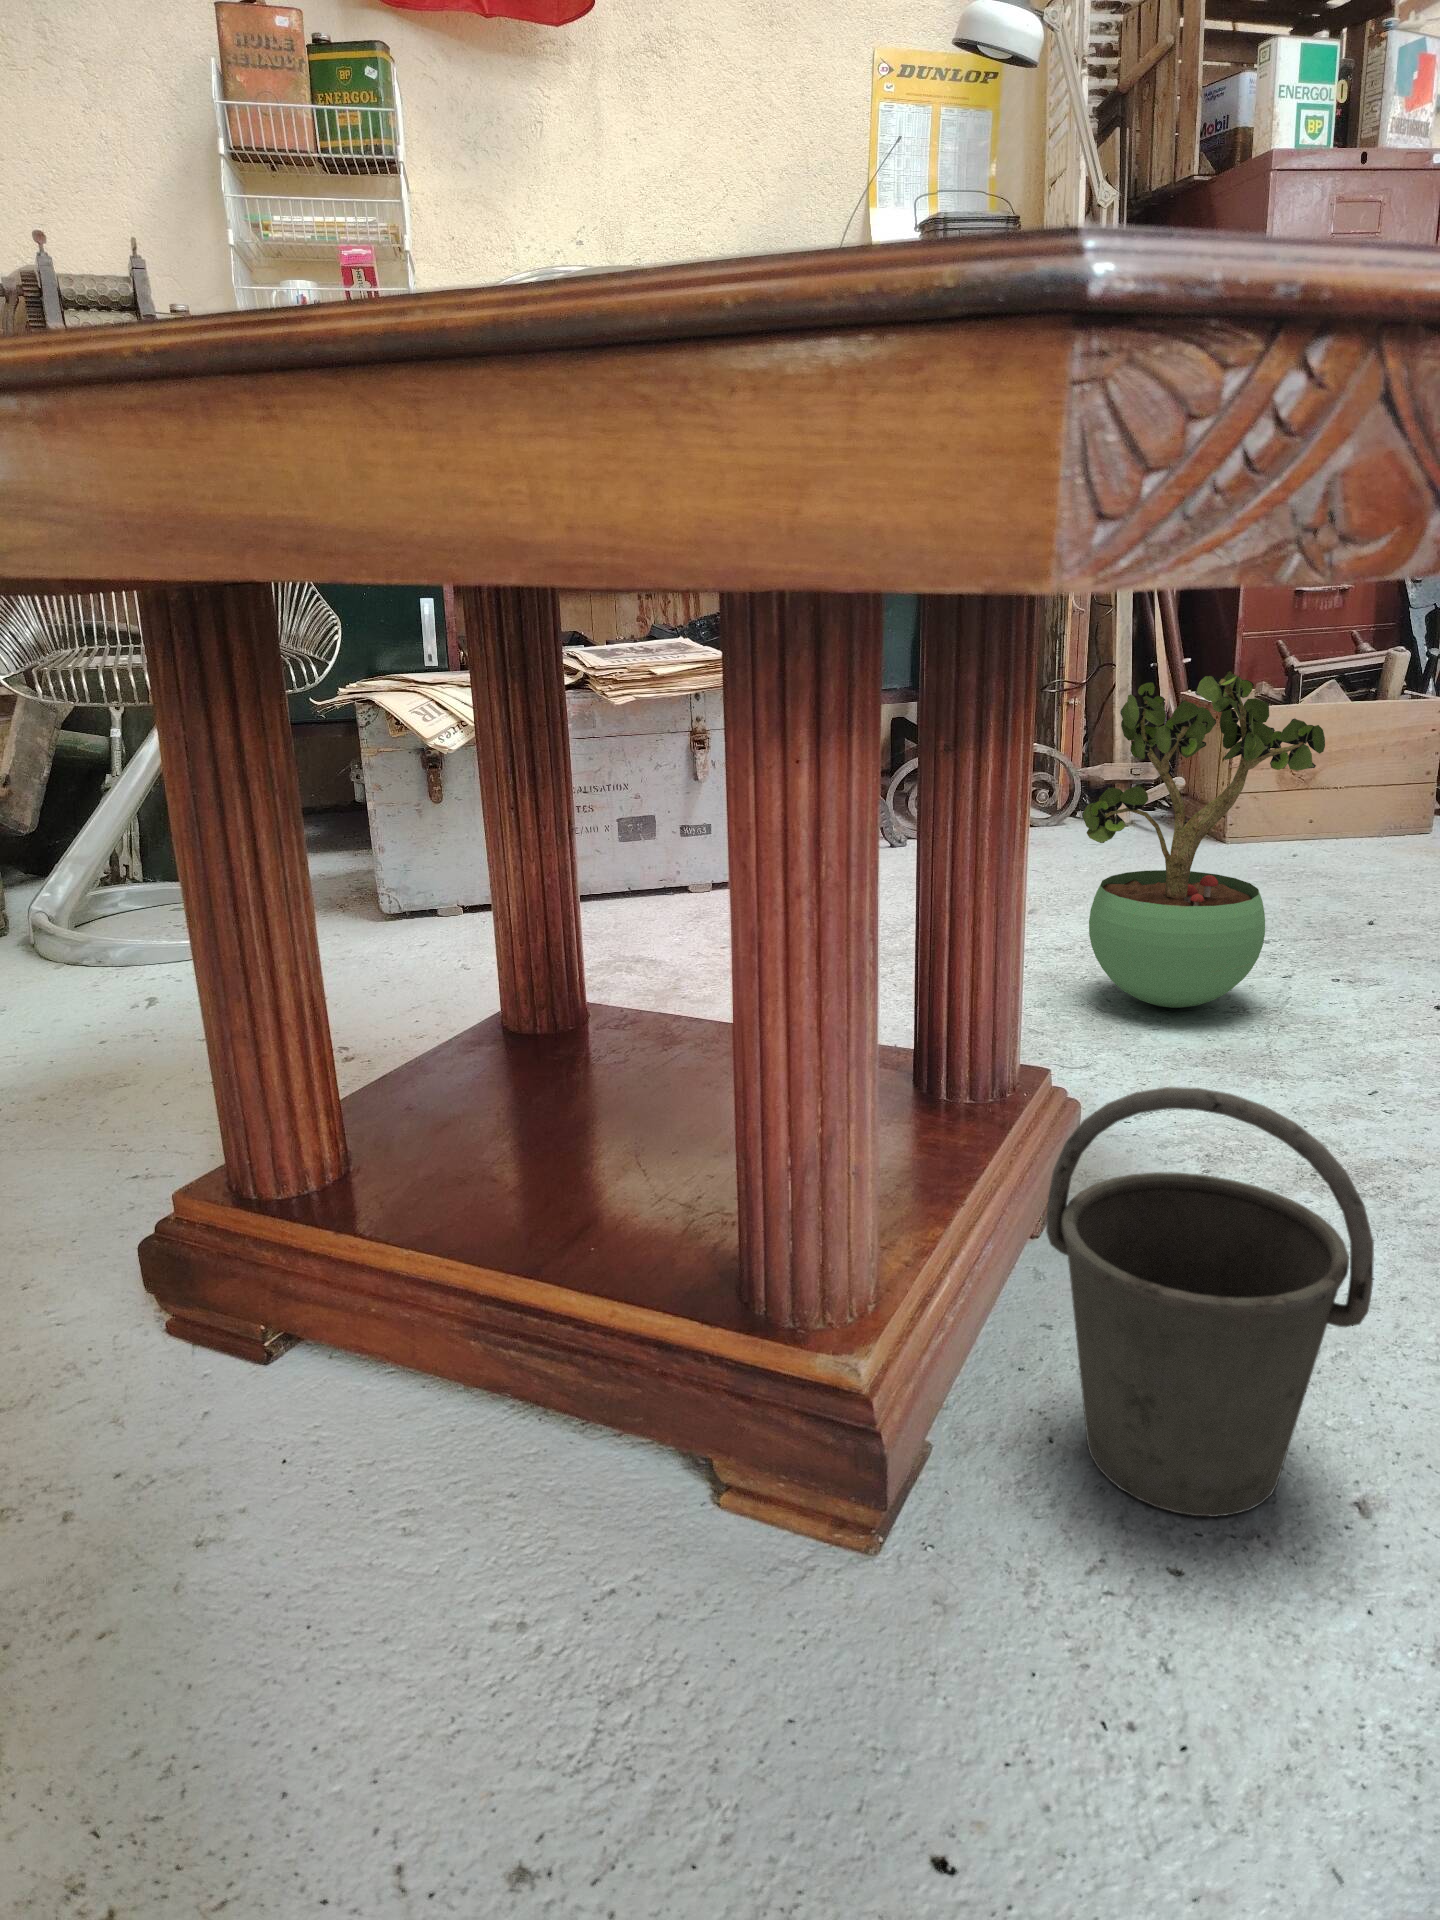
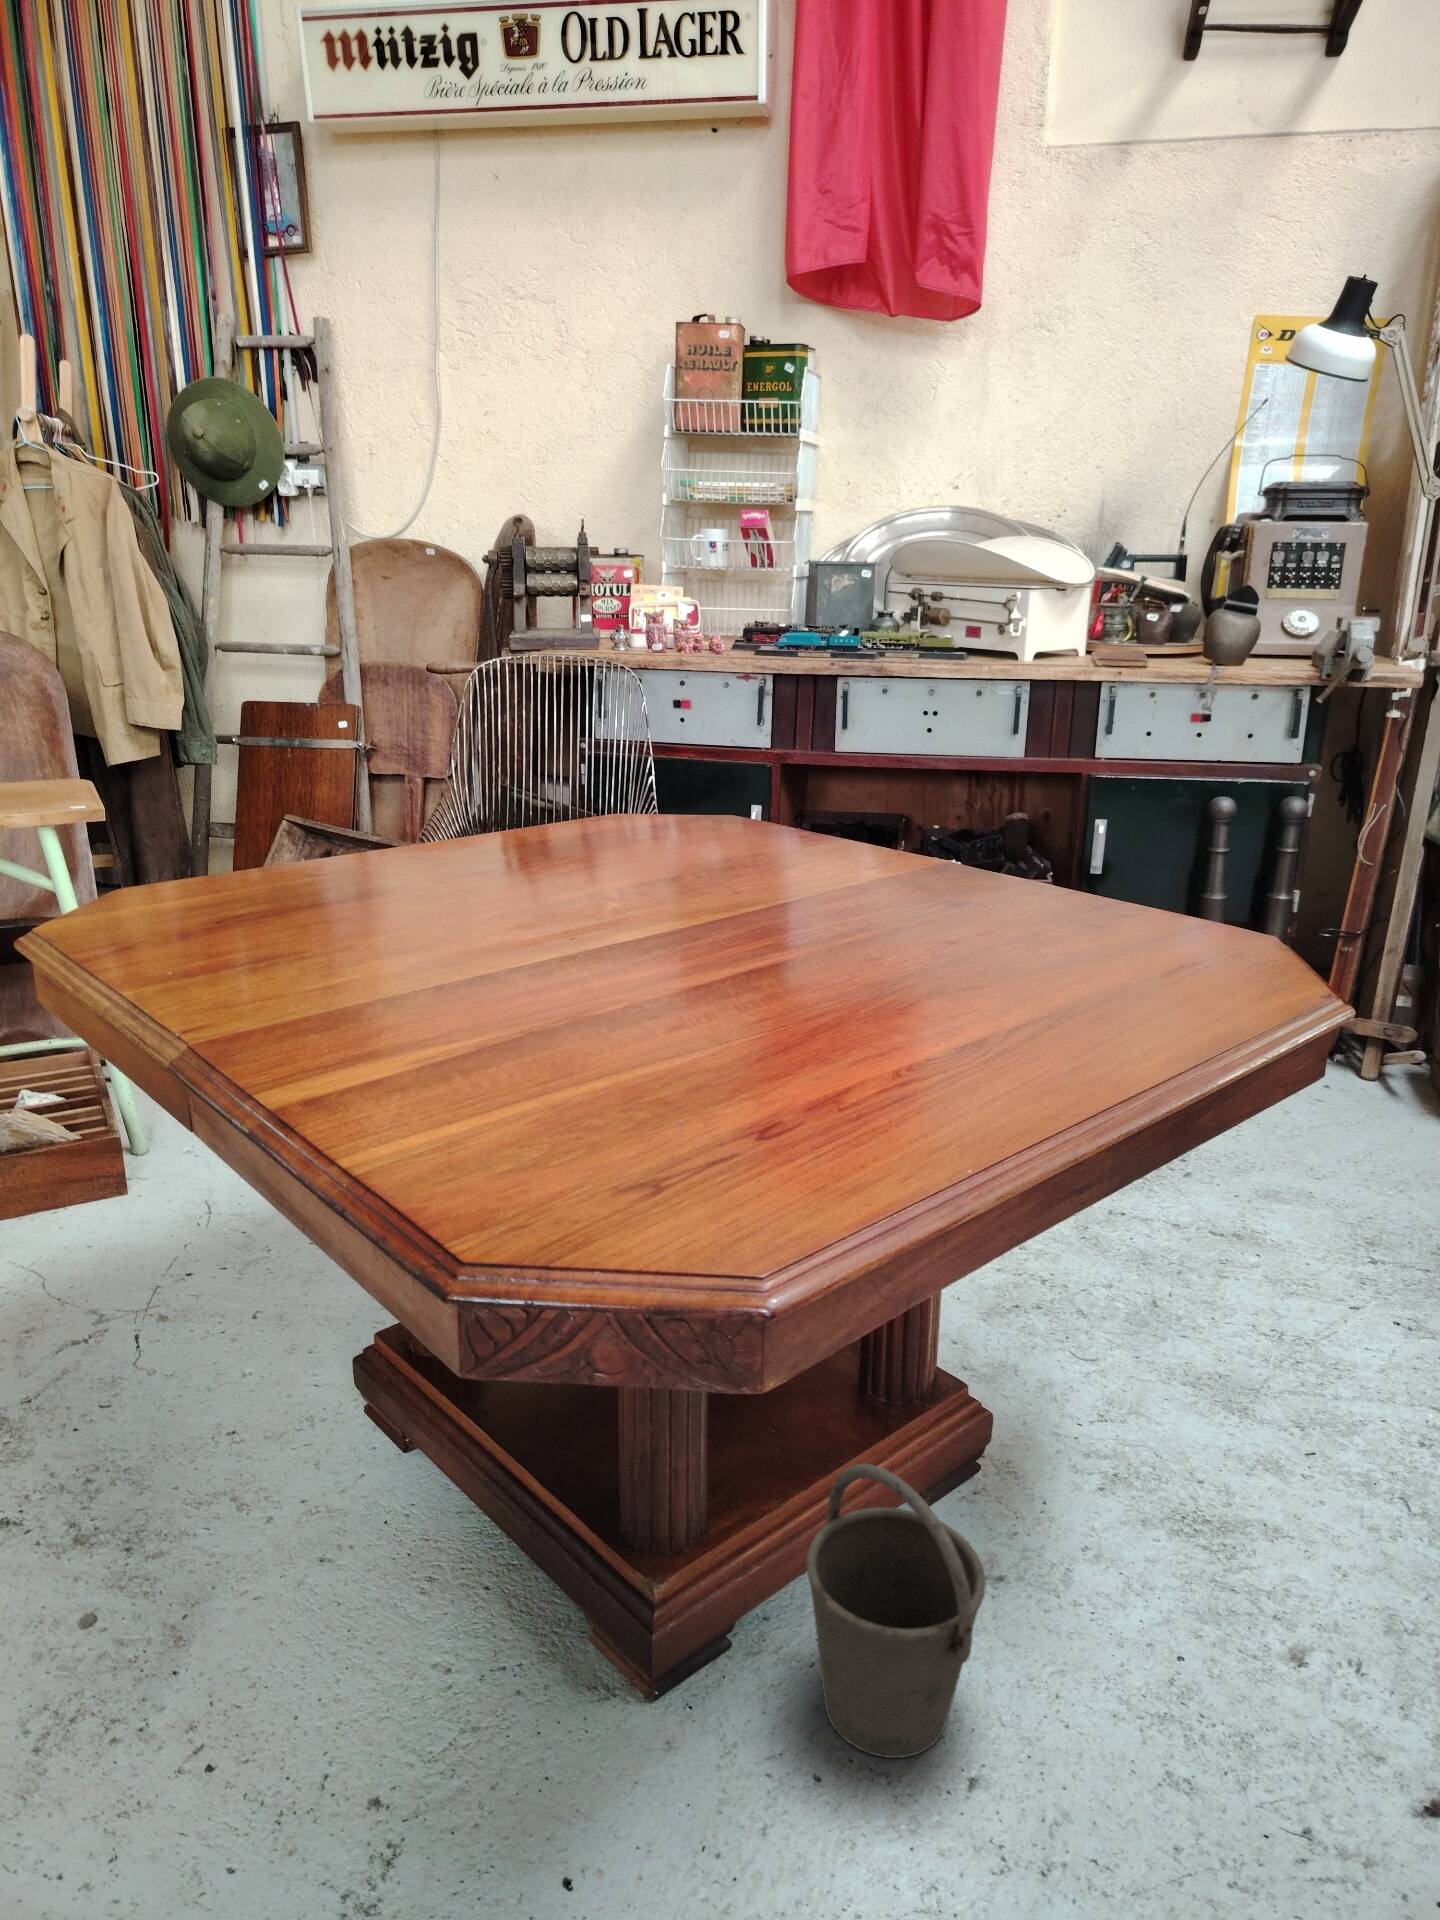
potted plant: present [1082,670,1325,1008] -> none [1149,1057,1369,1329]

